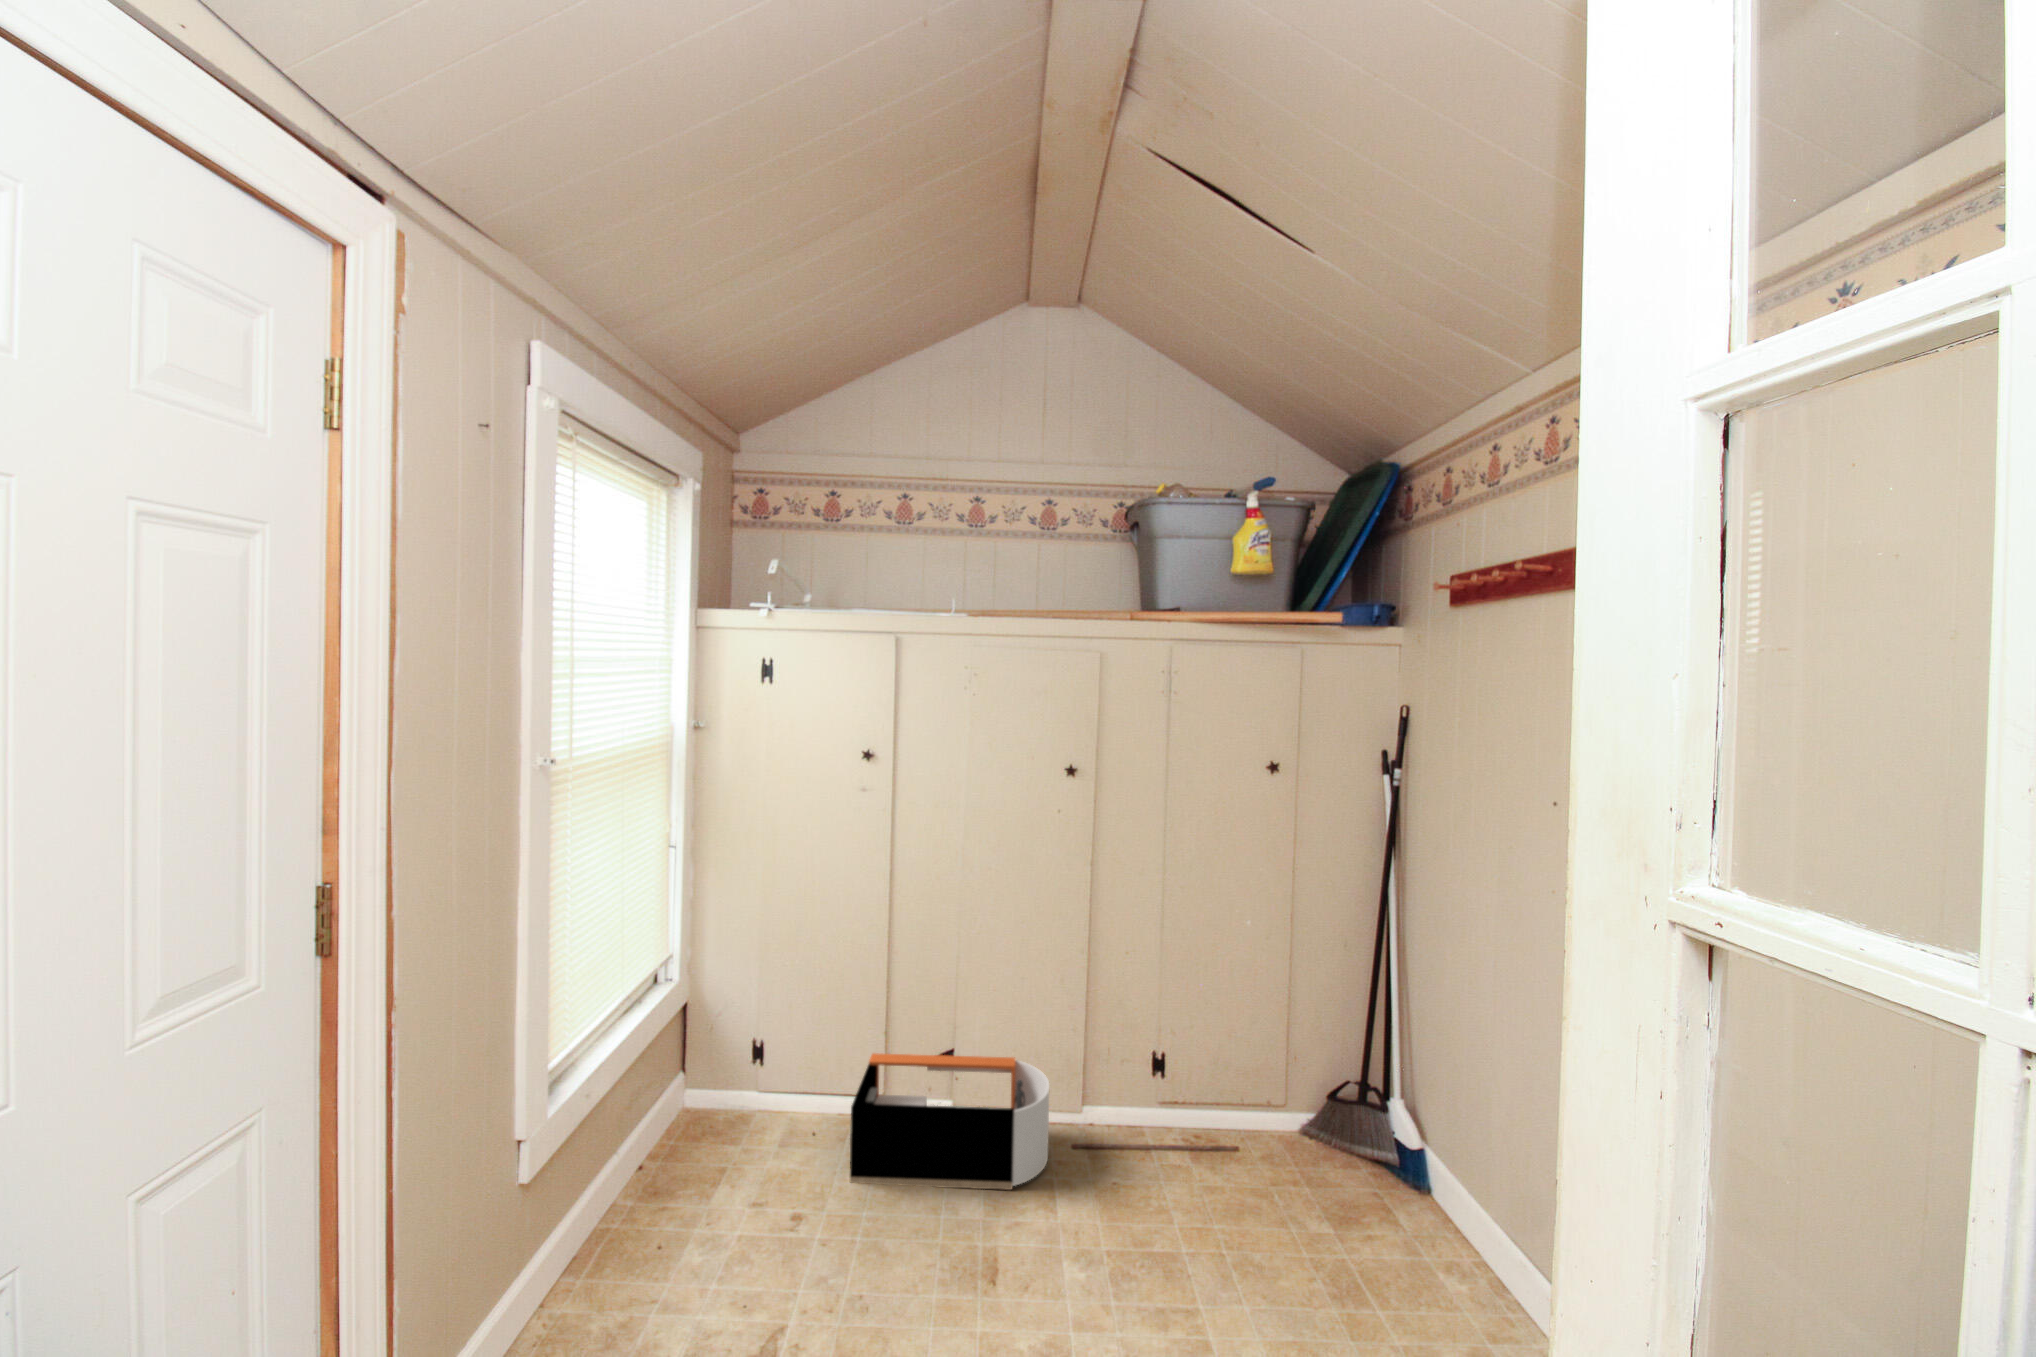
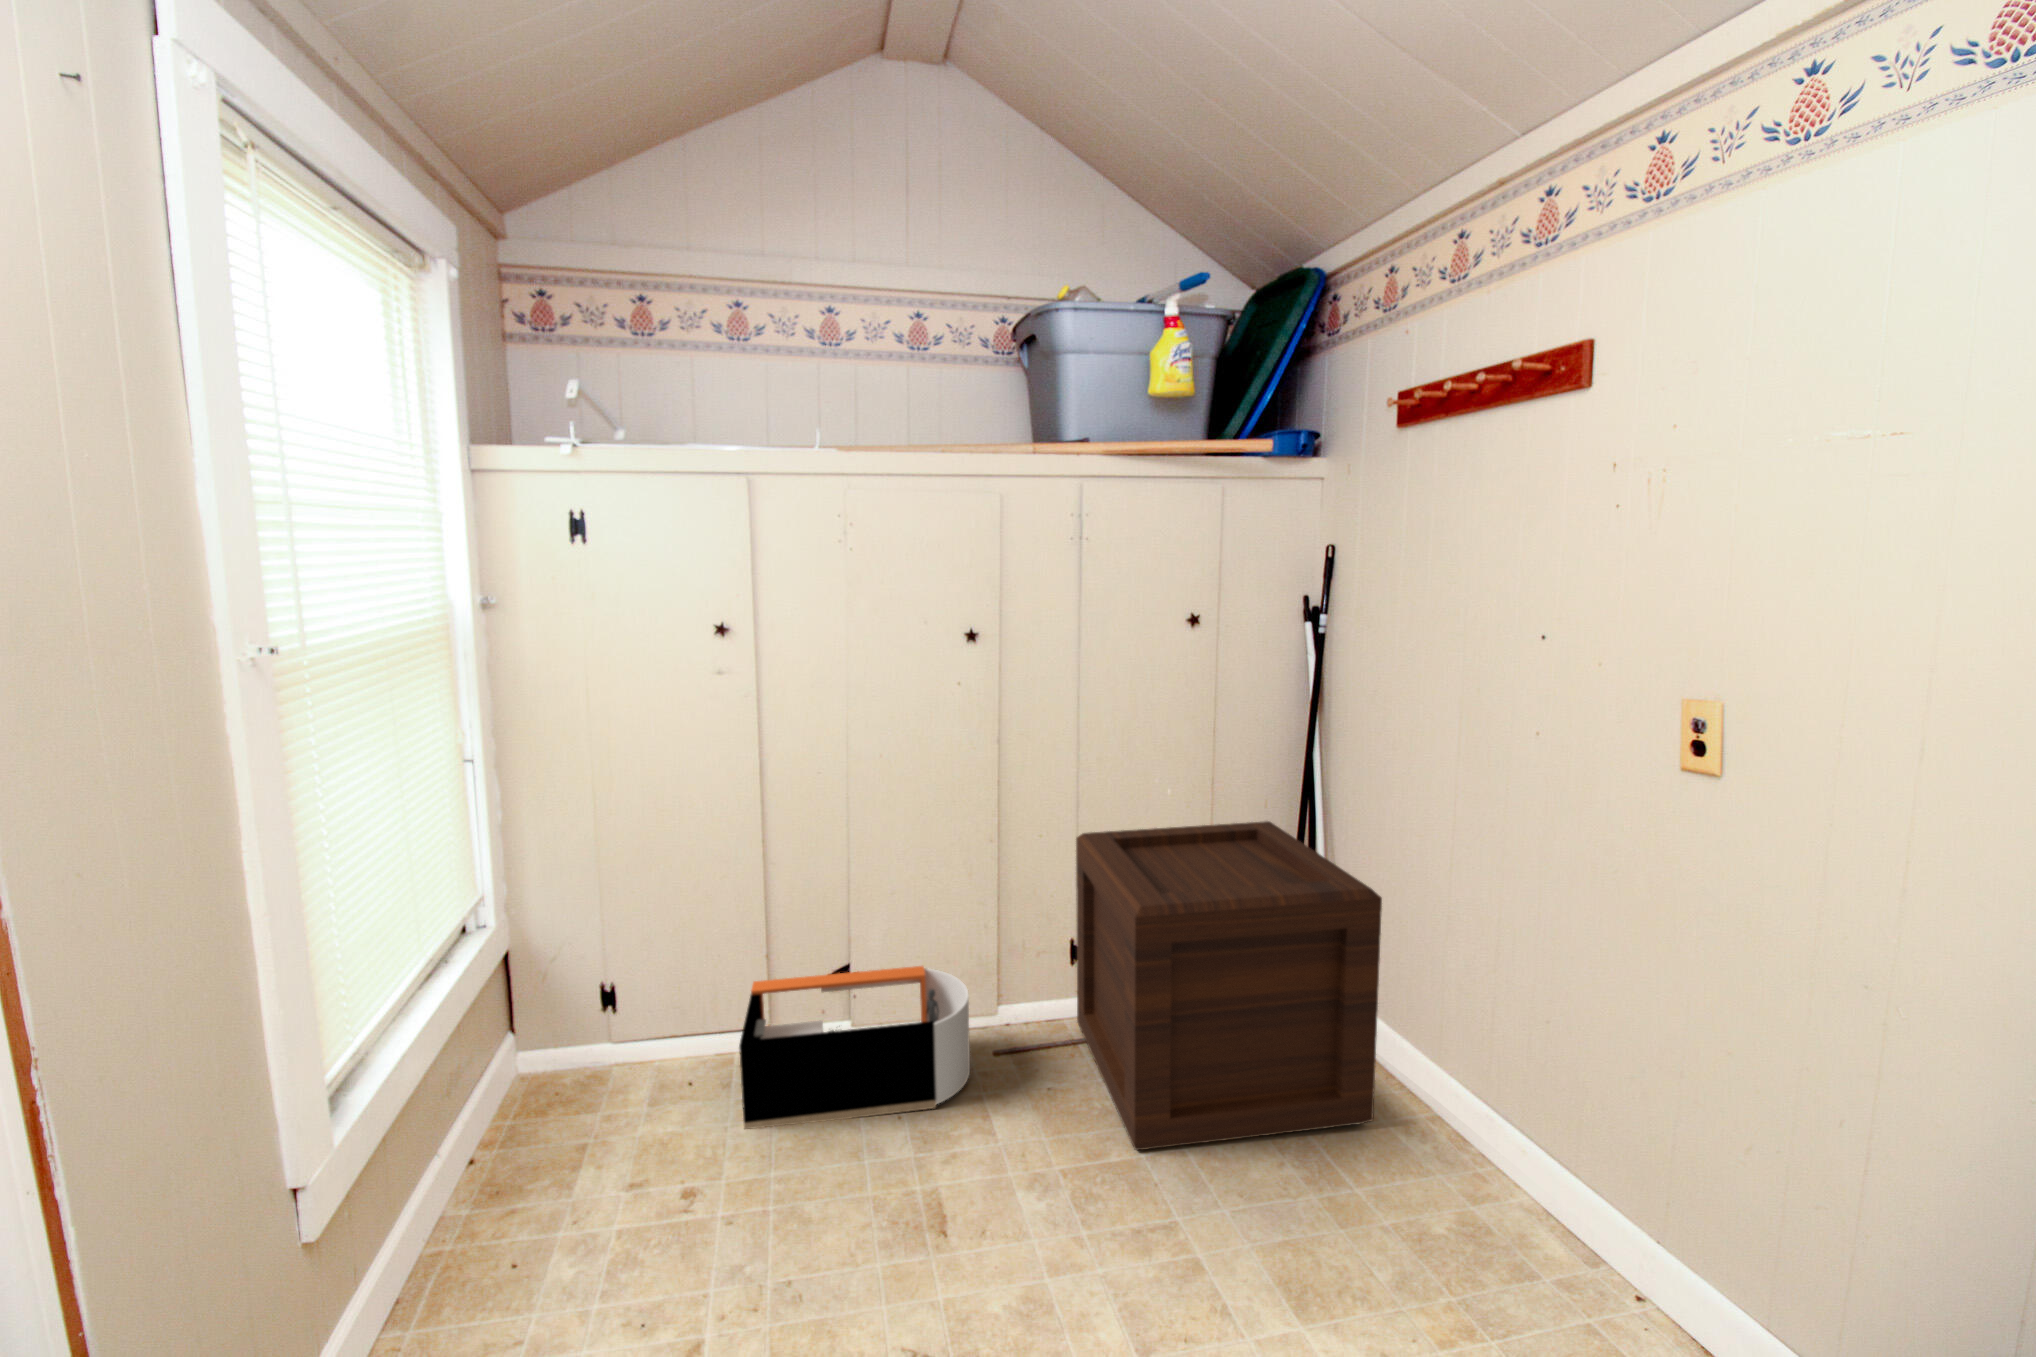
wooden crate: none [1153,952,1430,1270] -> present [1076,821,1382,1150]

